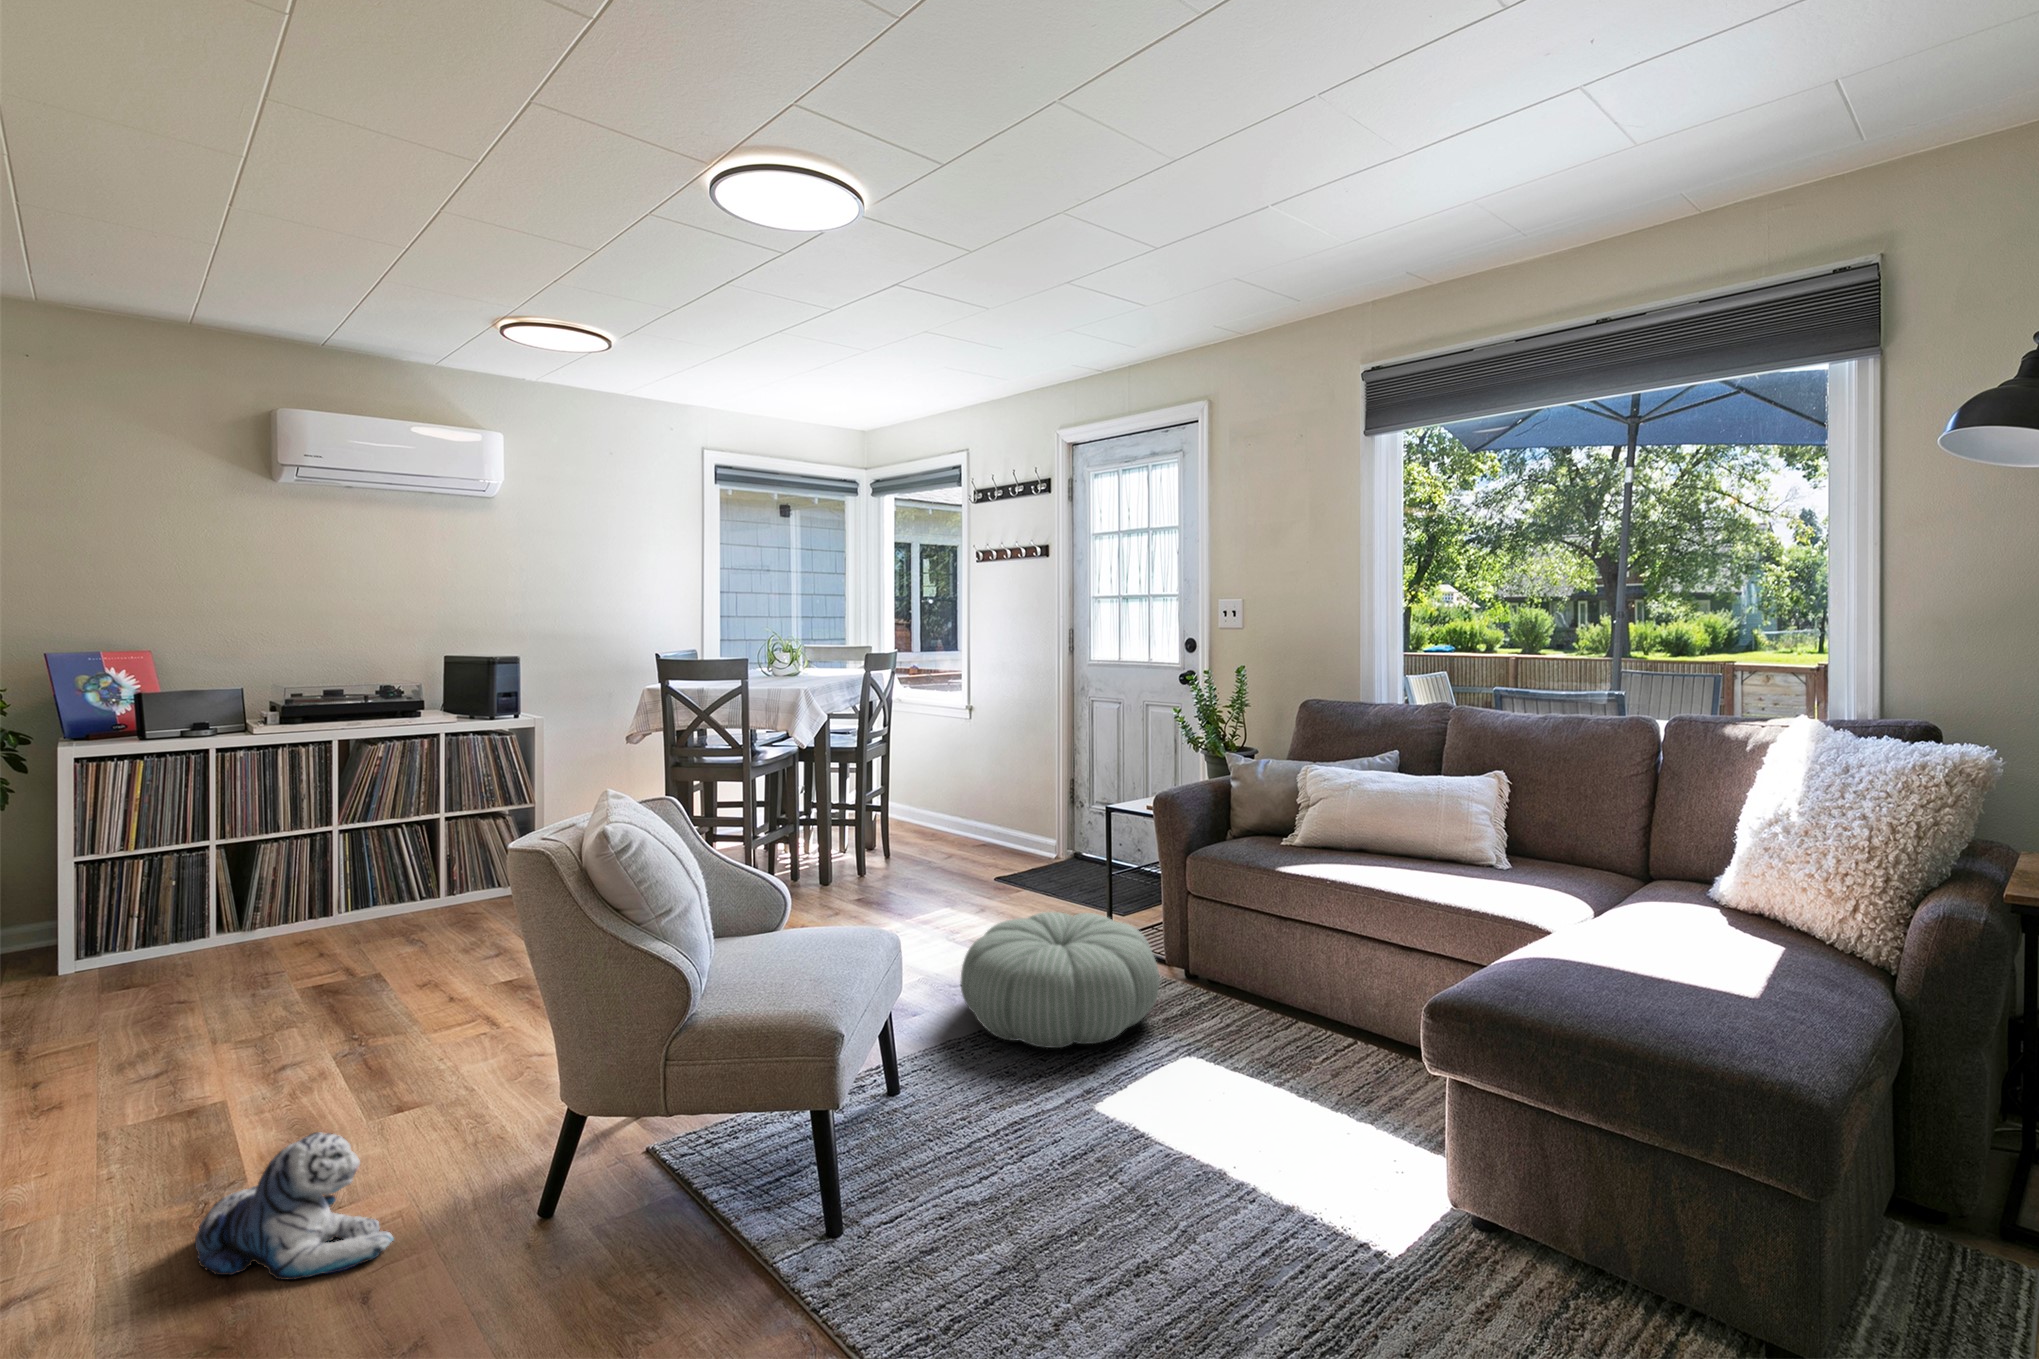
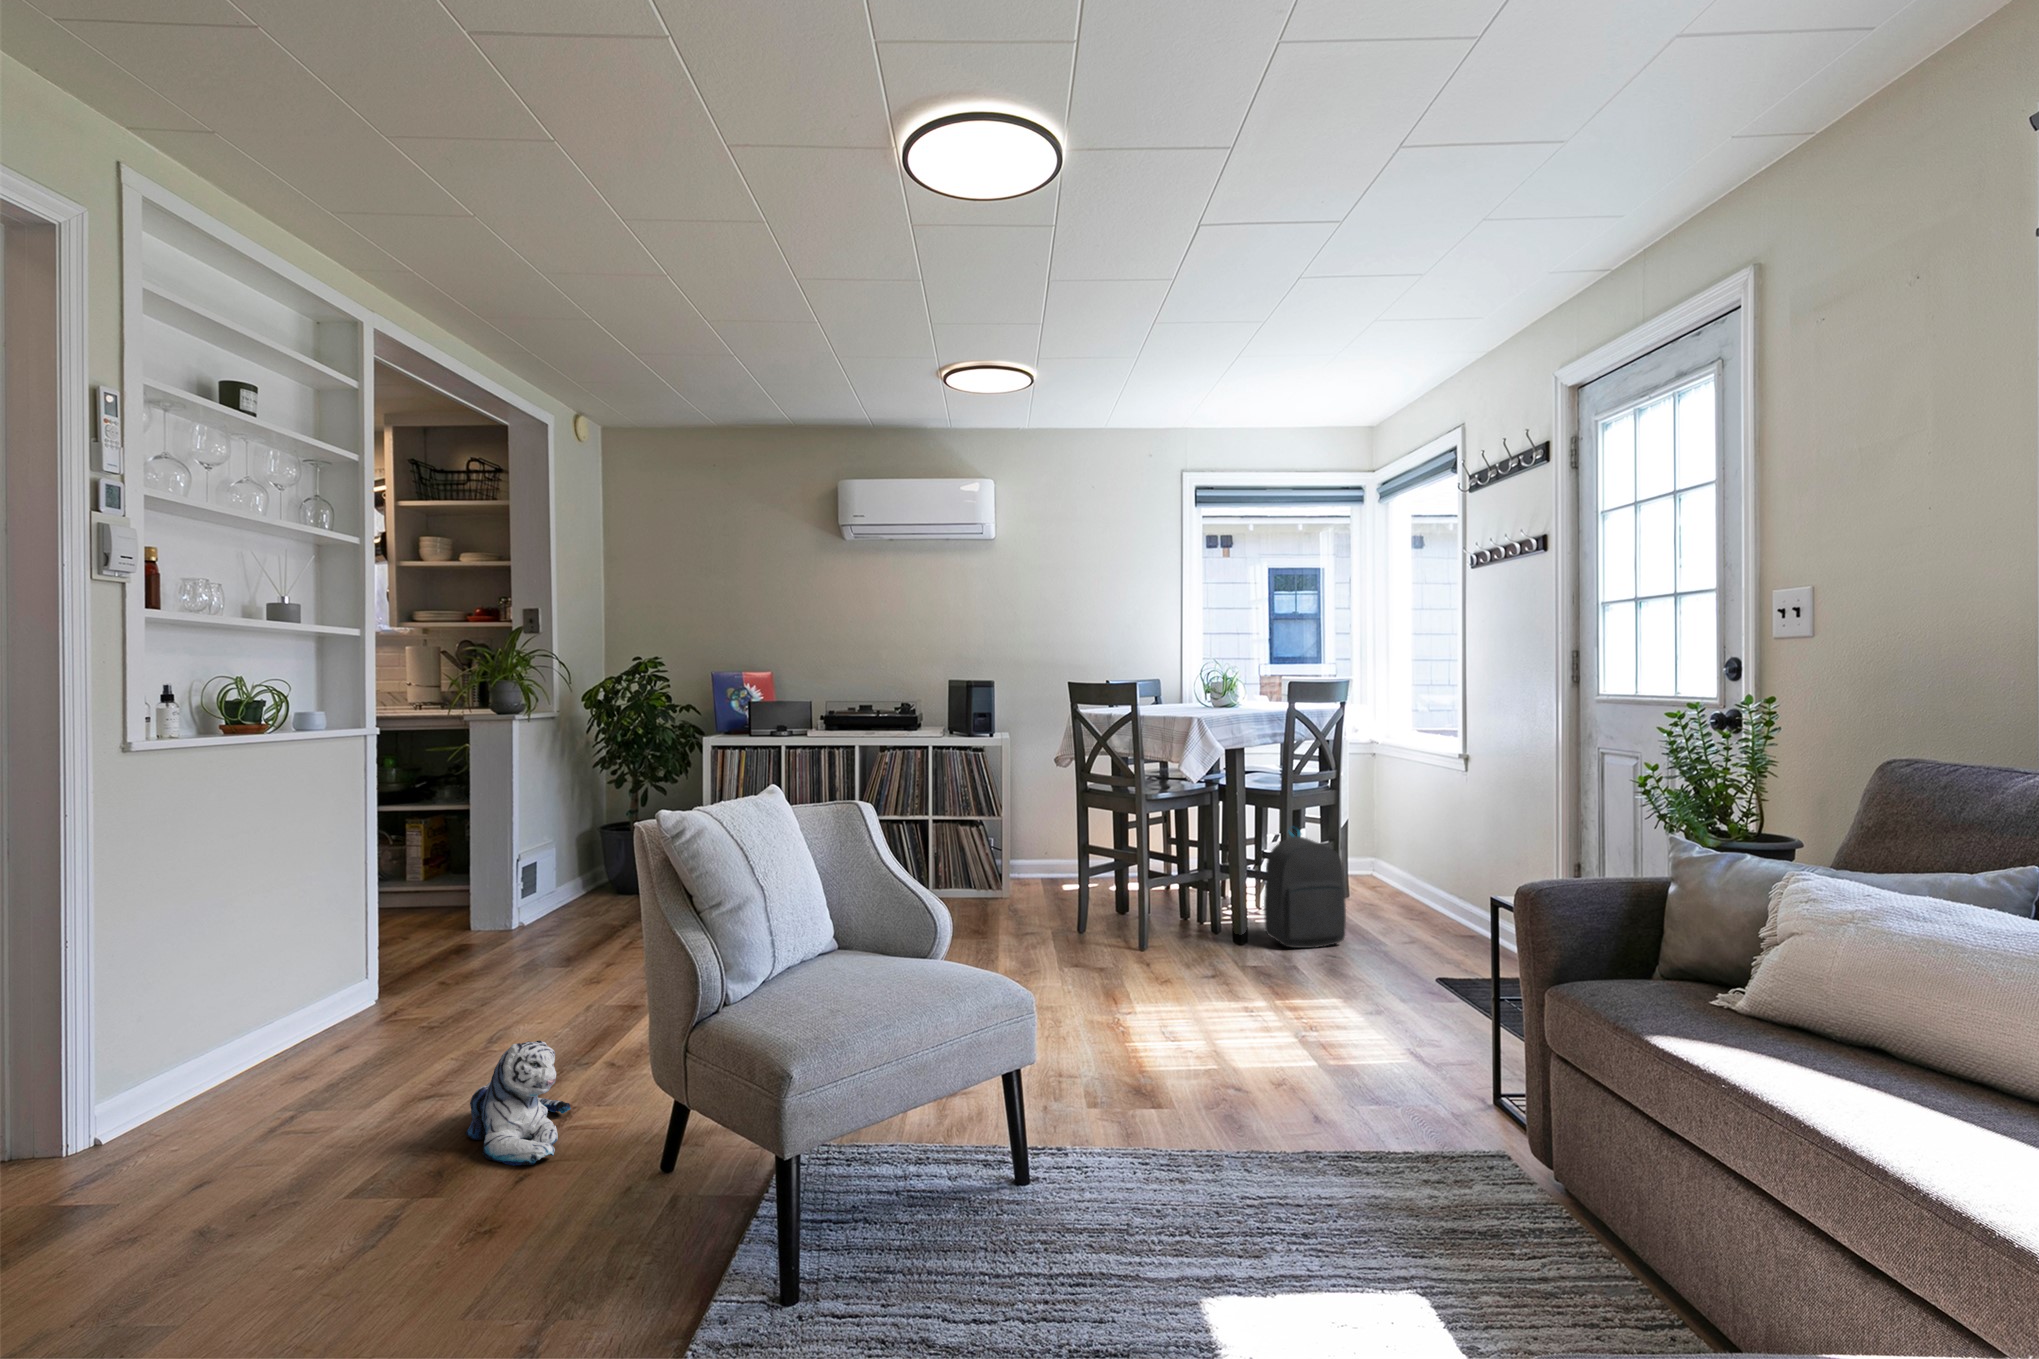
backpack: none [837,775,903,873] -> present [1264,827,1346,948]
pouf: present [960,912,1160,1048] -> none [1166,1021,1457,1225]

